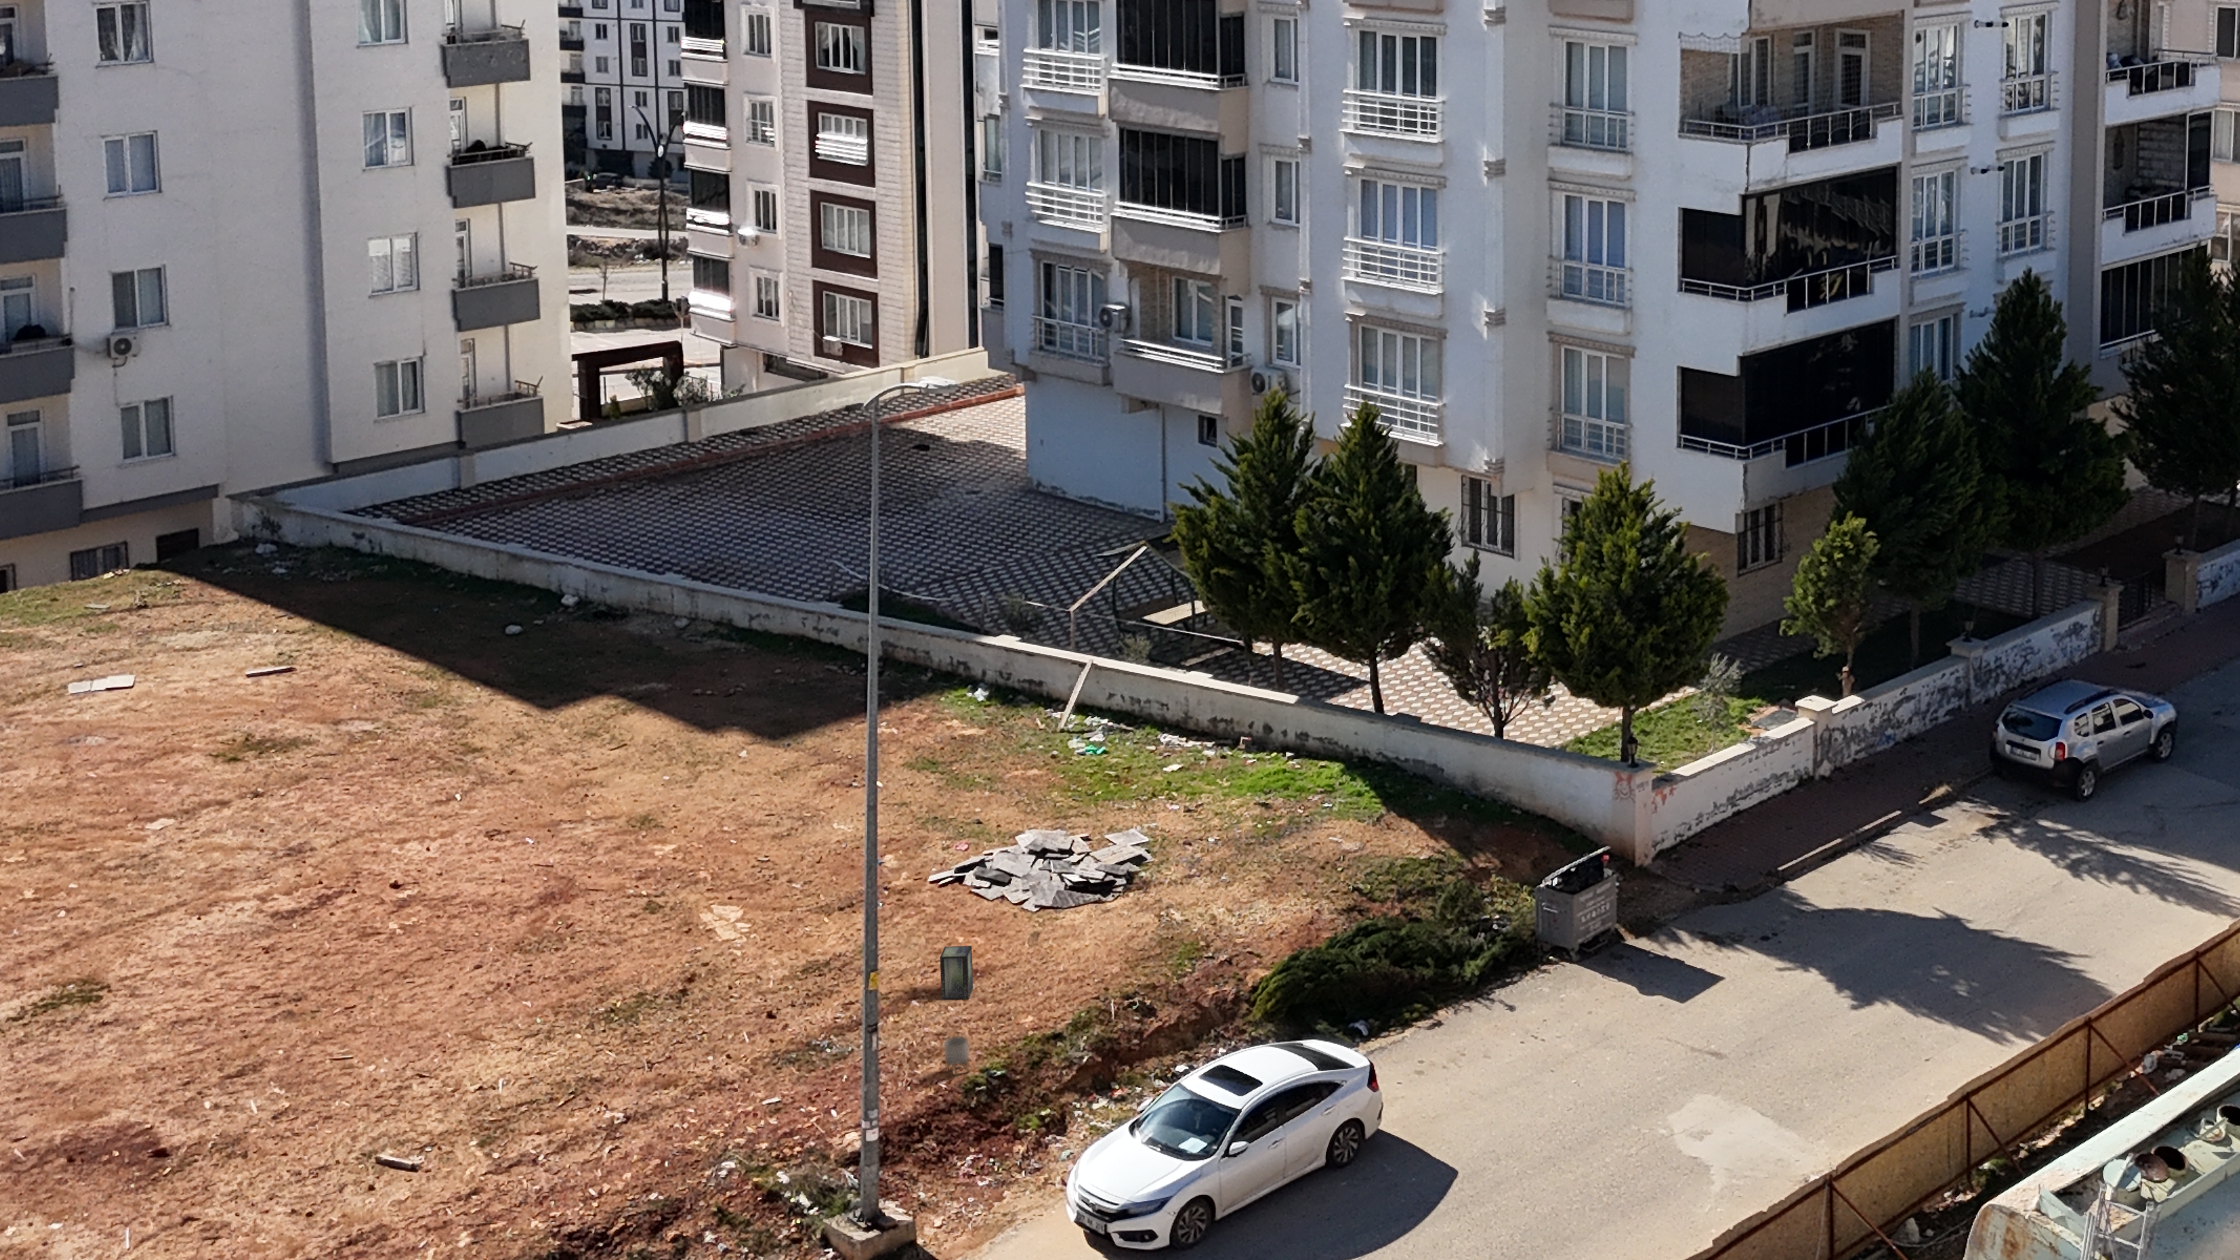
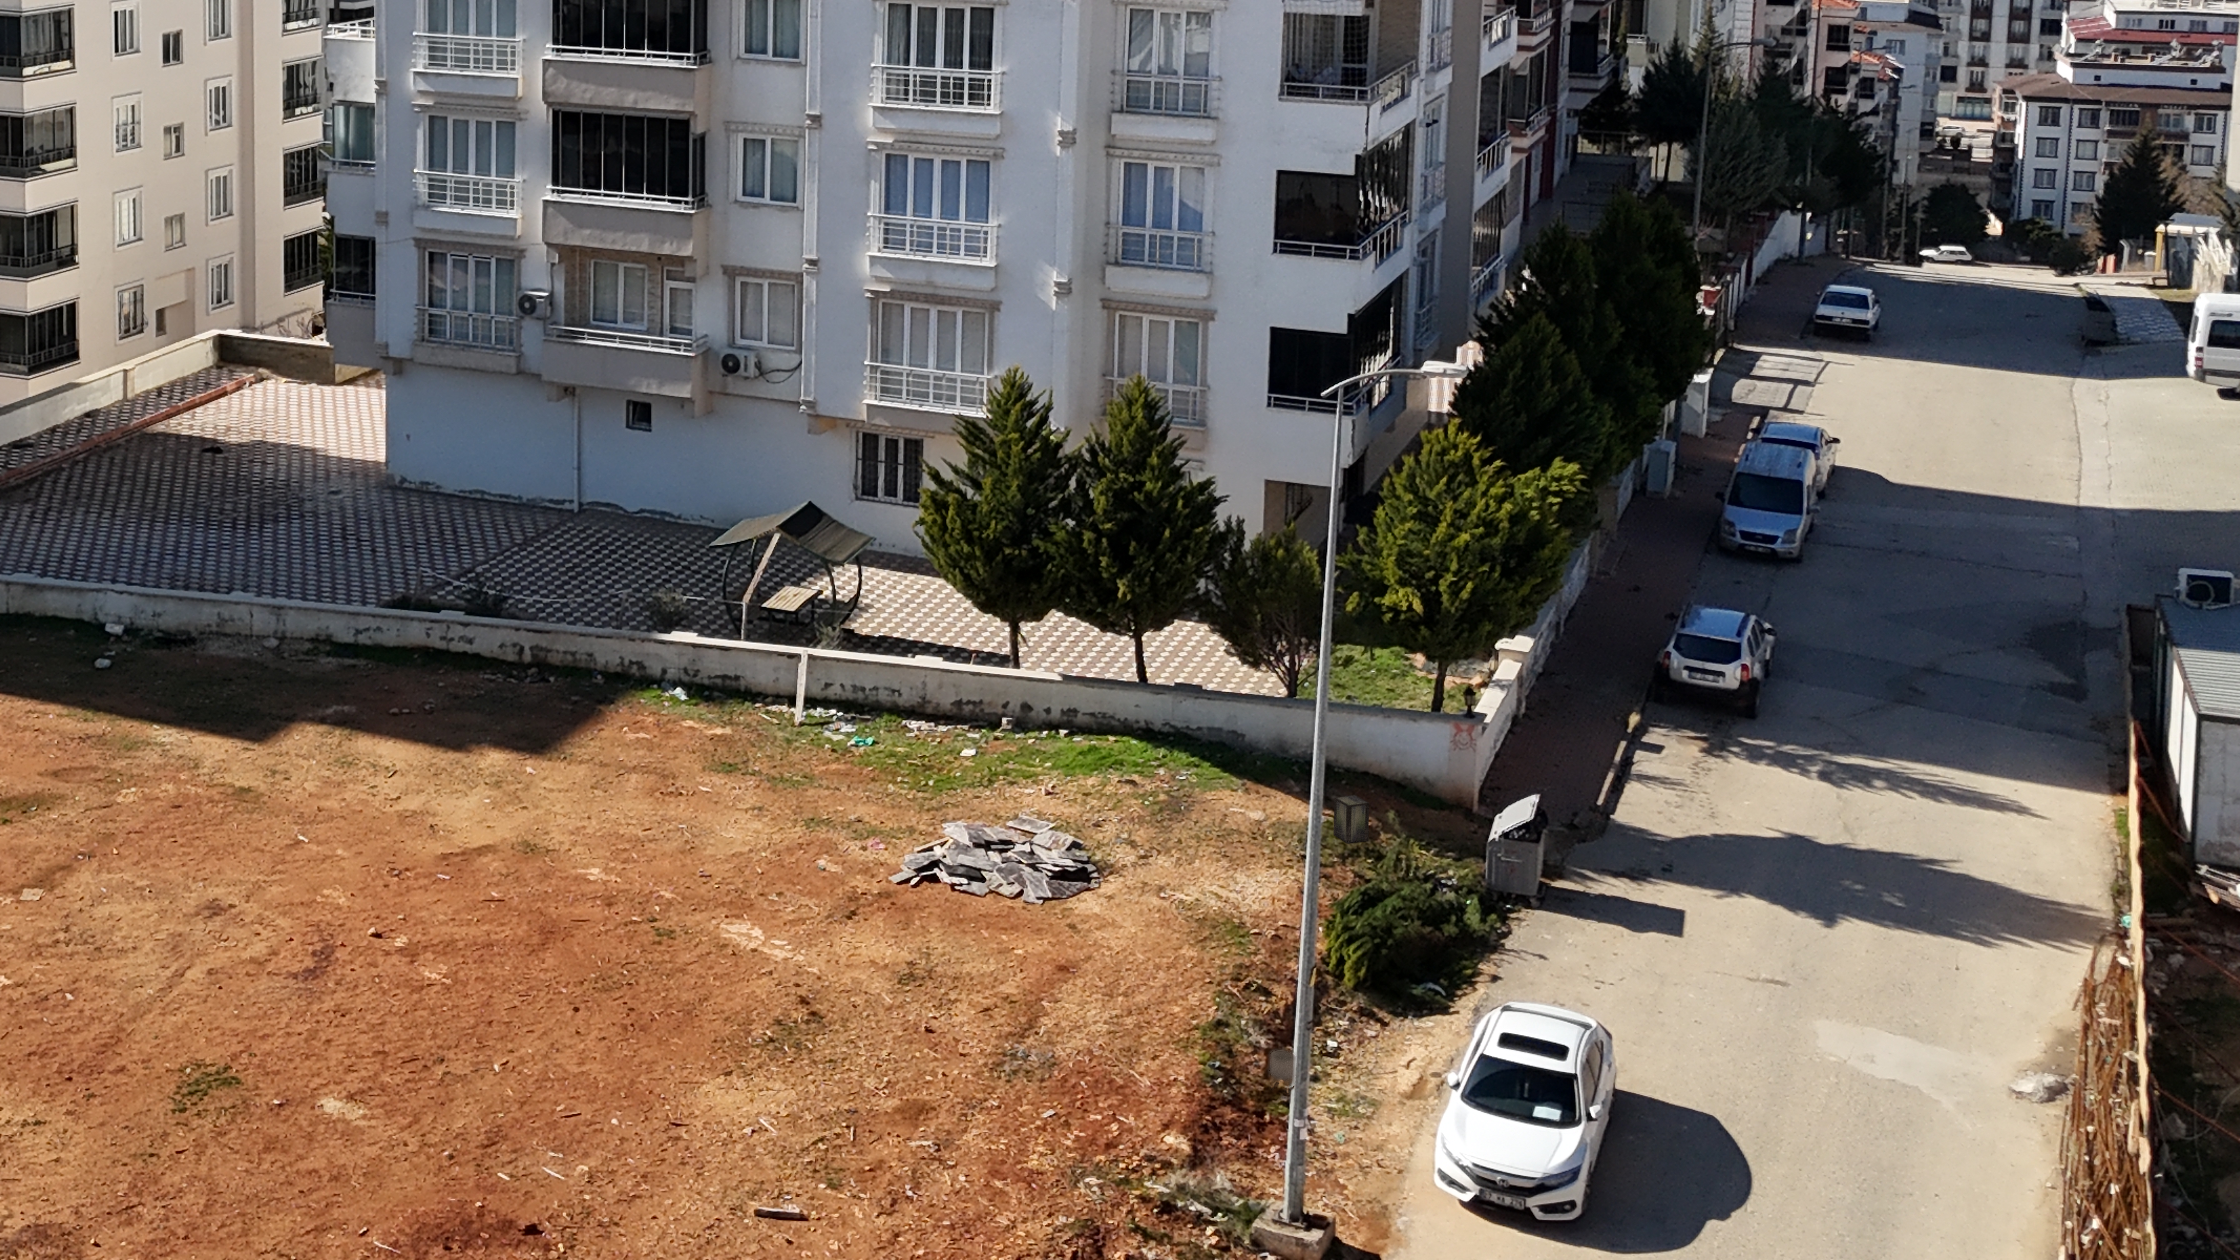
storage box: present [940,946,973,1000] -> present [1334,795,1369,844]

